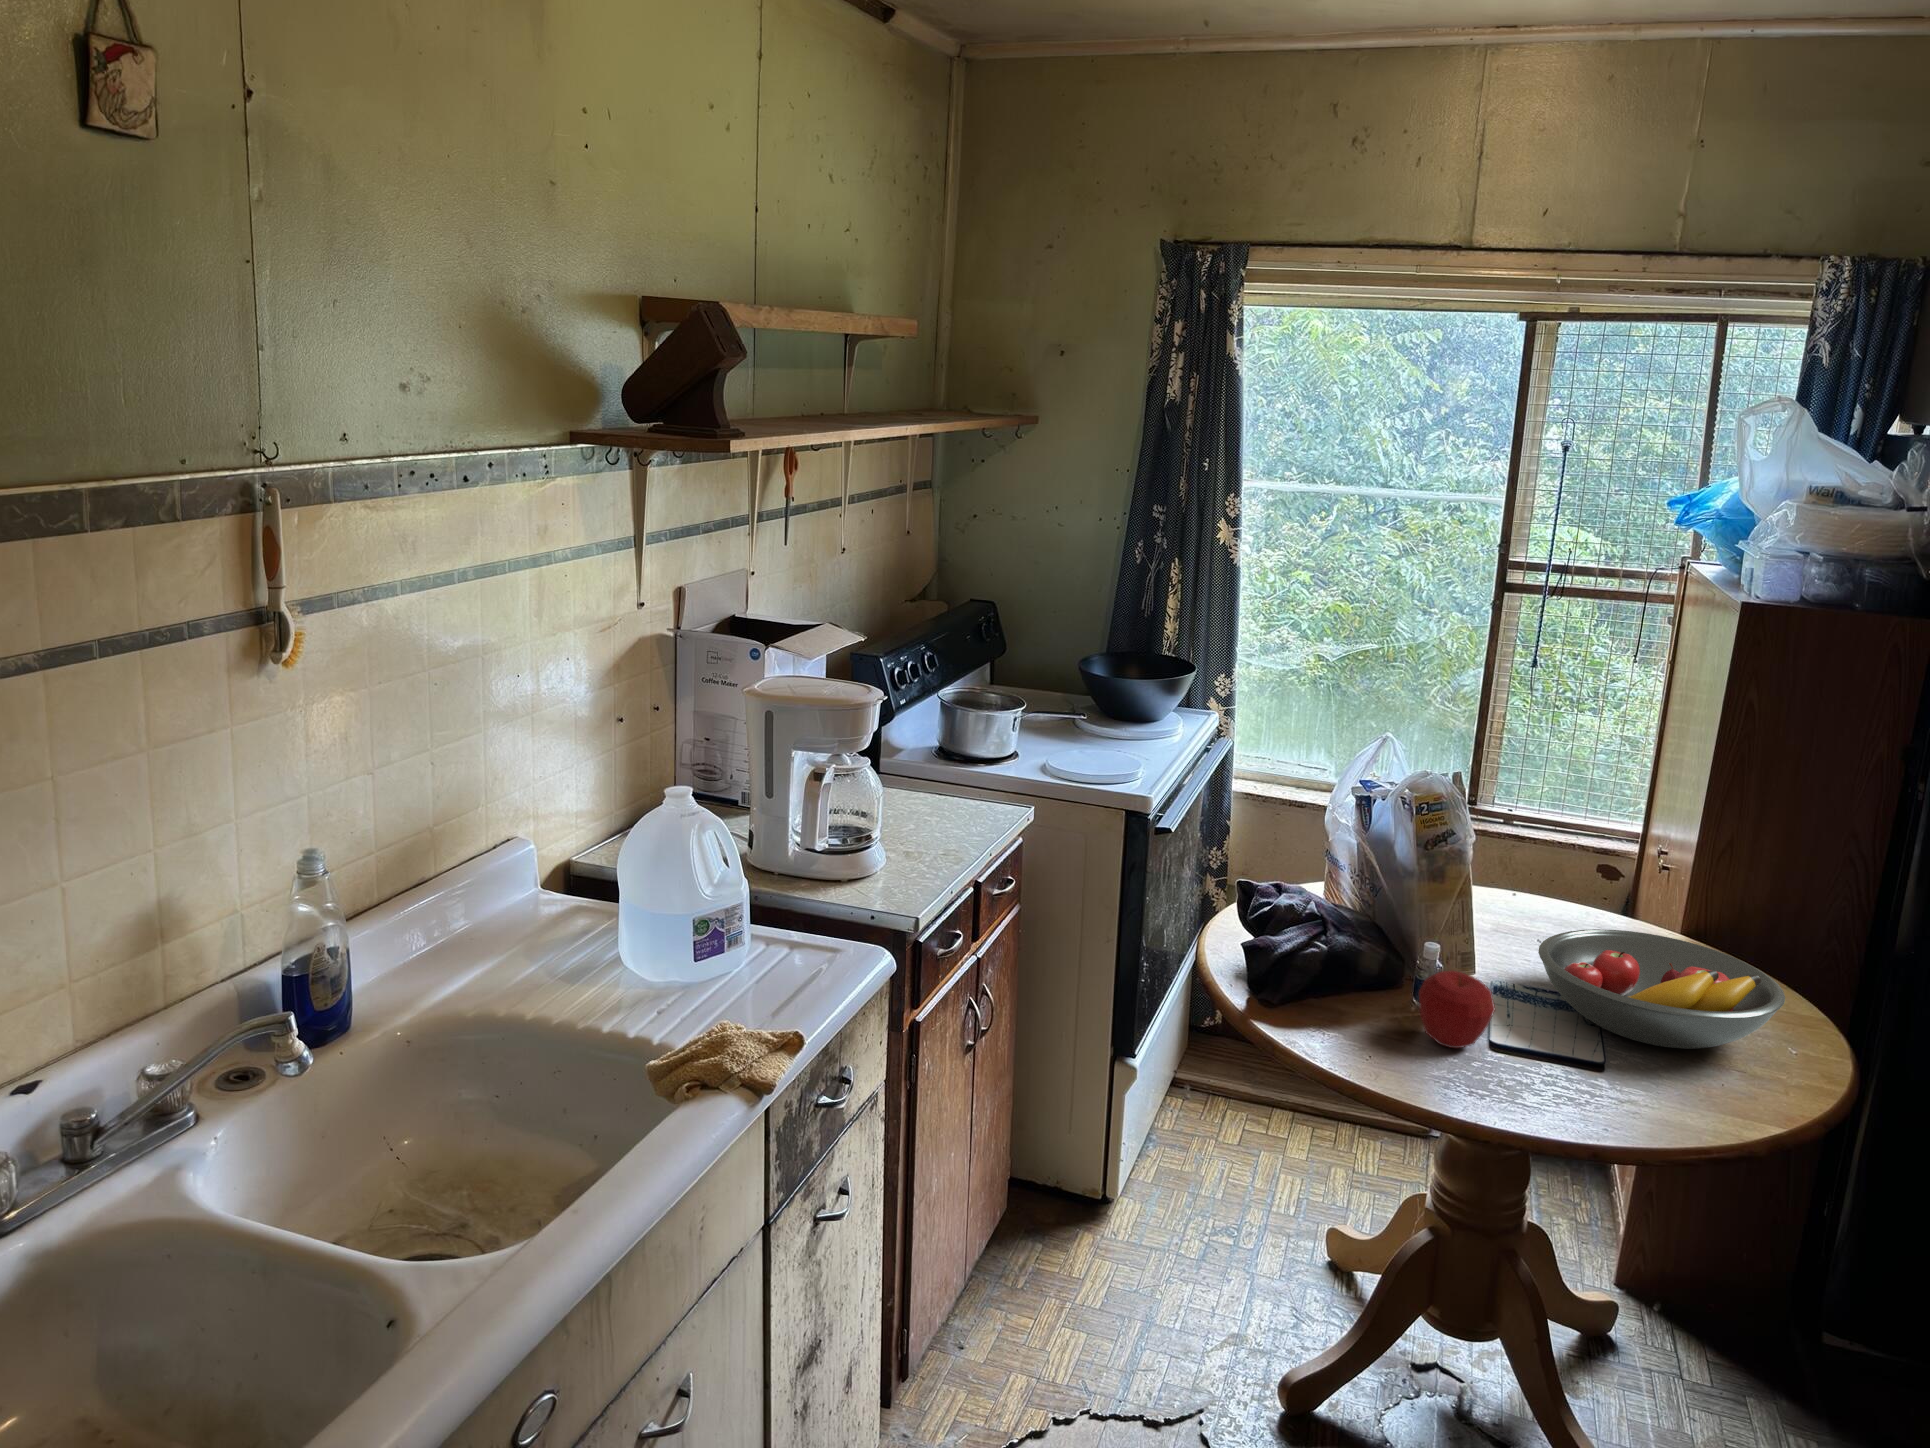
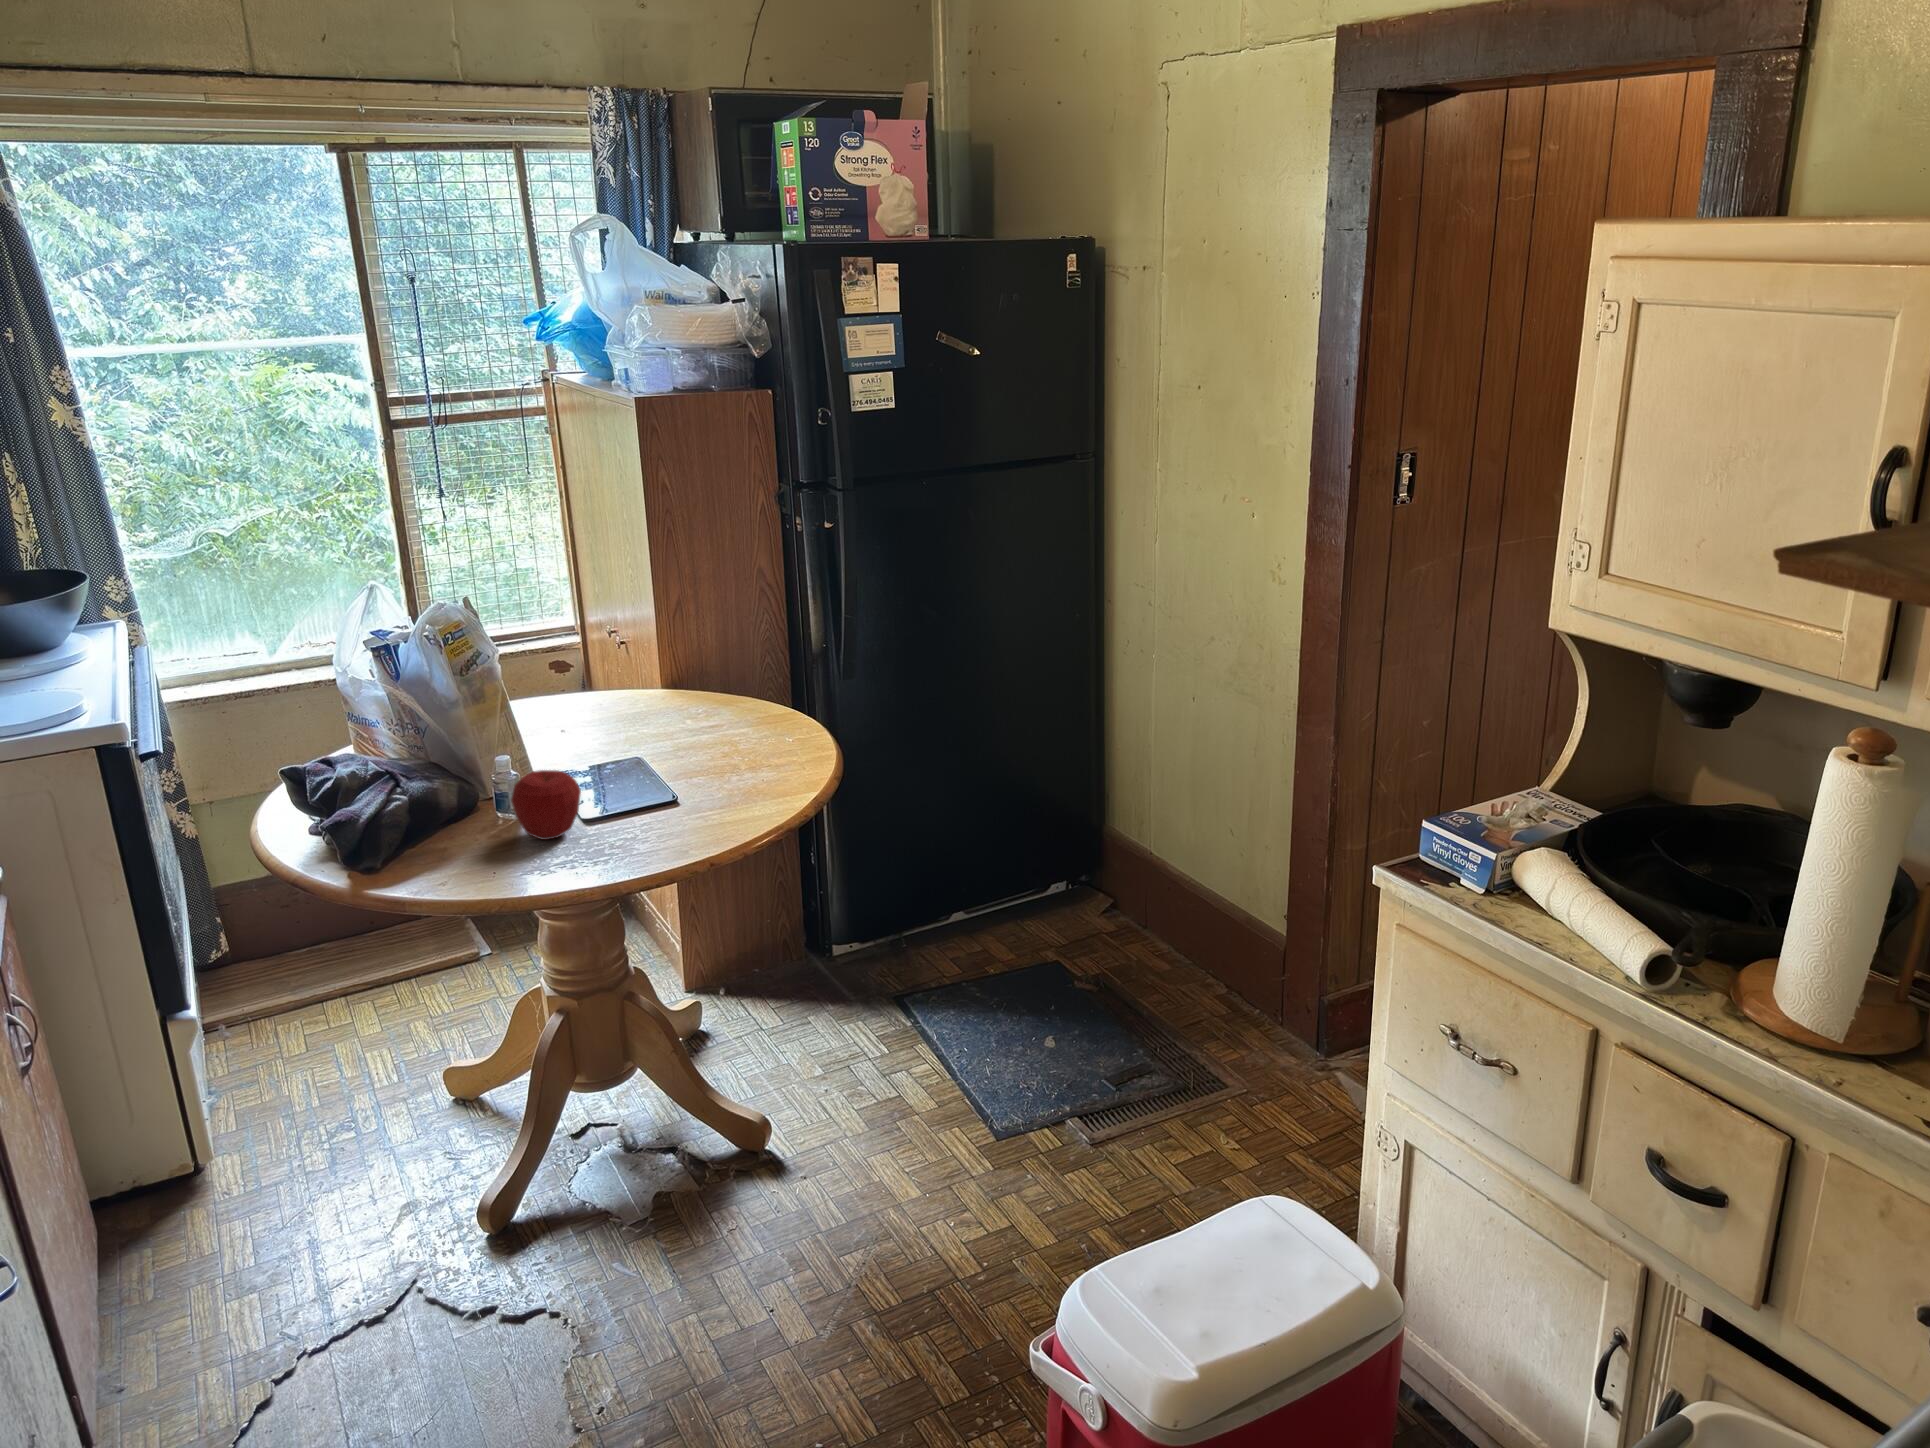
fruit bowl: present [1538,929,1785,1049] -> none [581,687,774,777]

